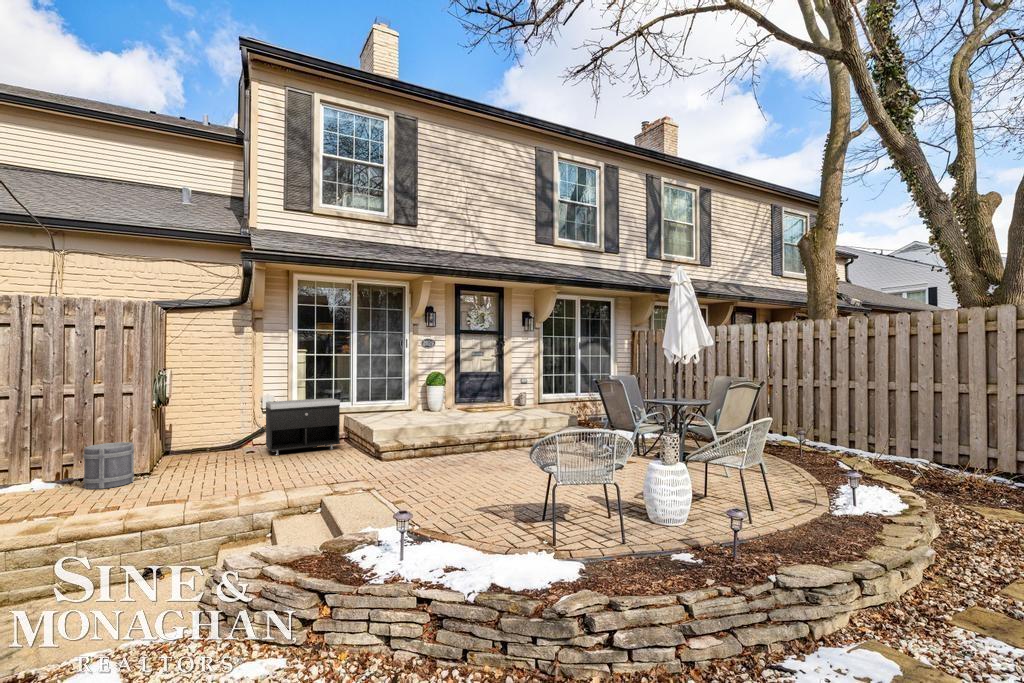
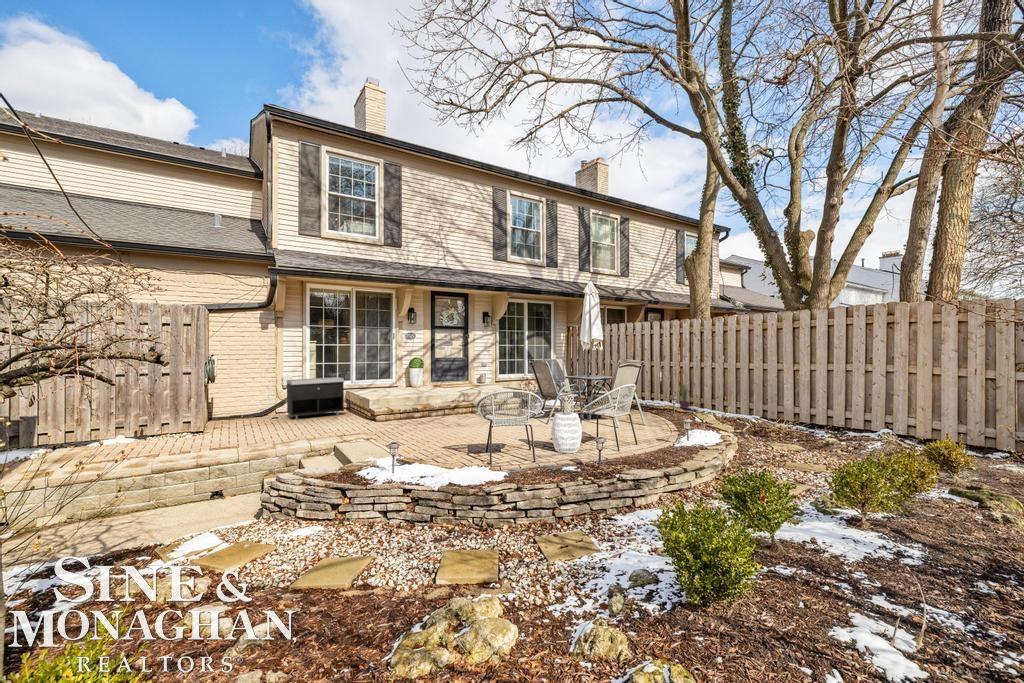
decorative plant: none [789,410,833,448] -> present [680,385,690,409]
bucket: present [83,442,134,489] -> none [158,408,194,441]

